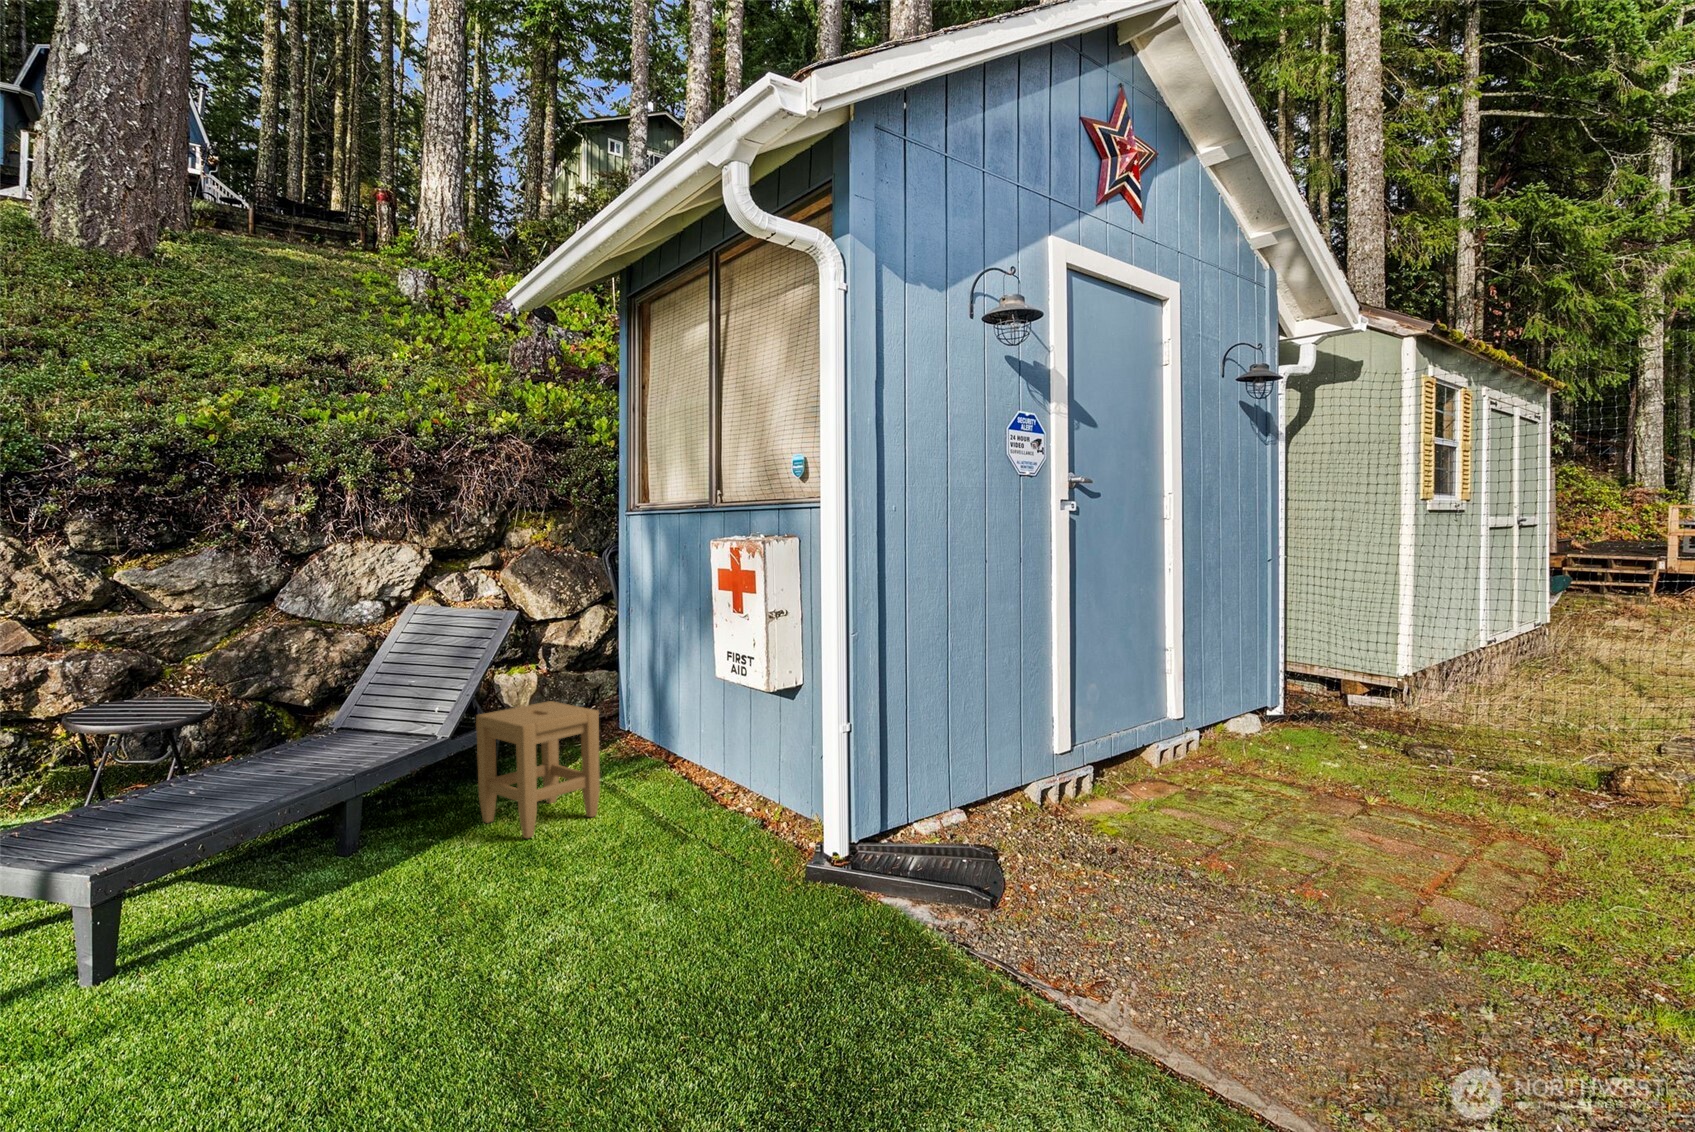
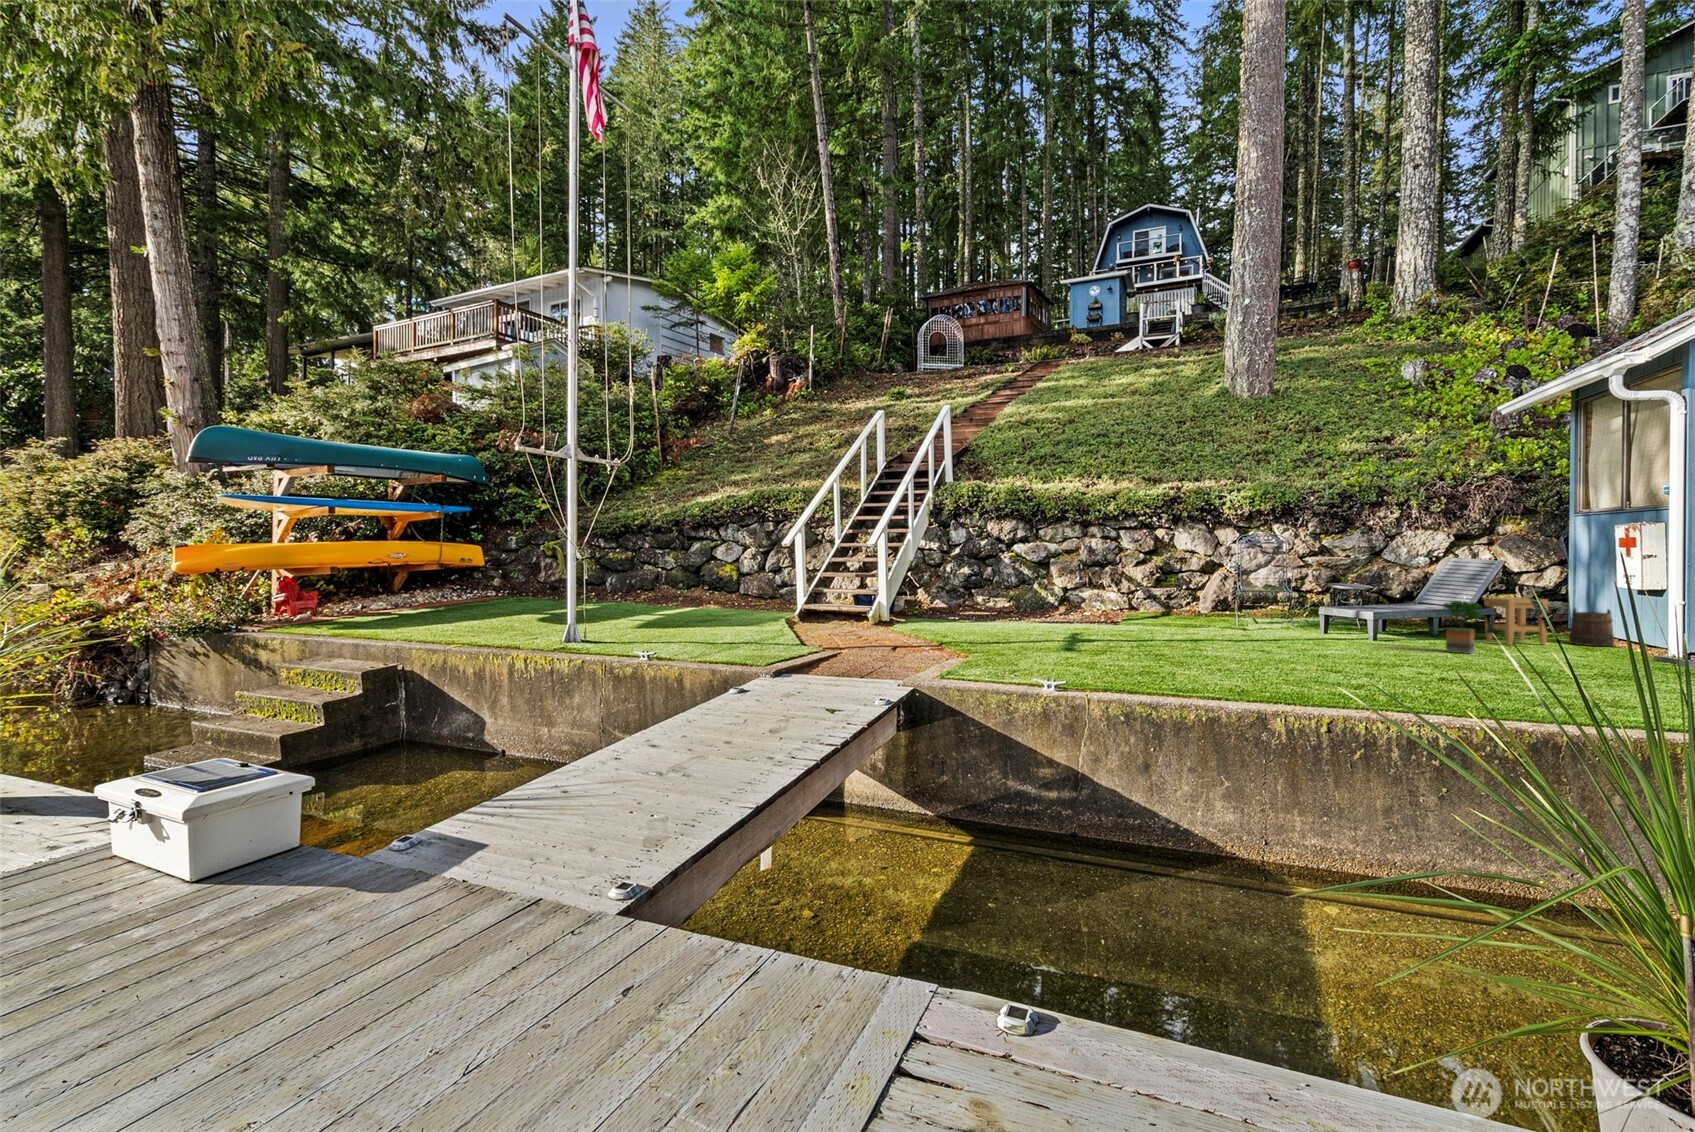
bucket: none [634,710,704,799] -> present [1569,609,1614,646]
potted tree: none [333,774,458,964] -> present [1442,600,1483,654]

